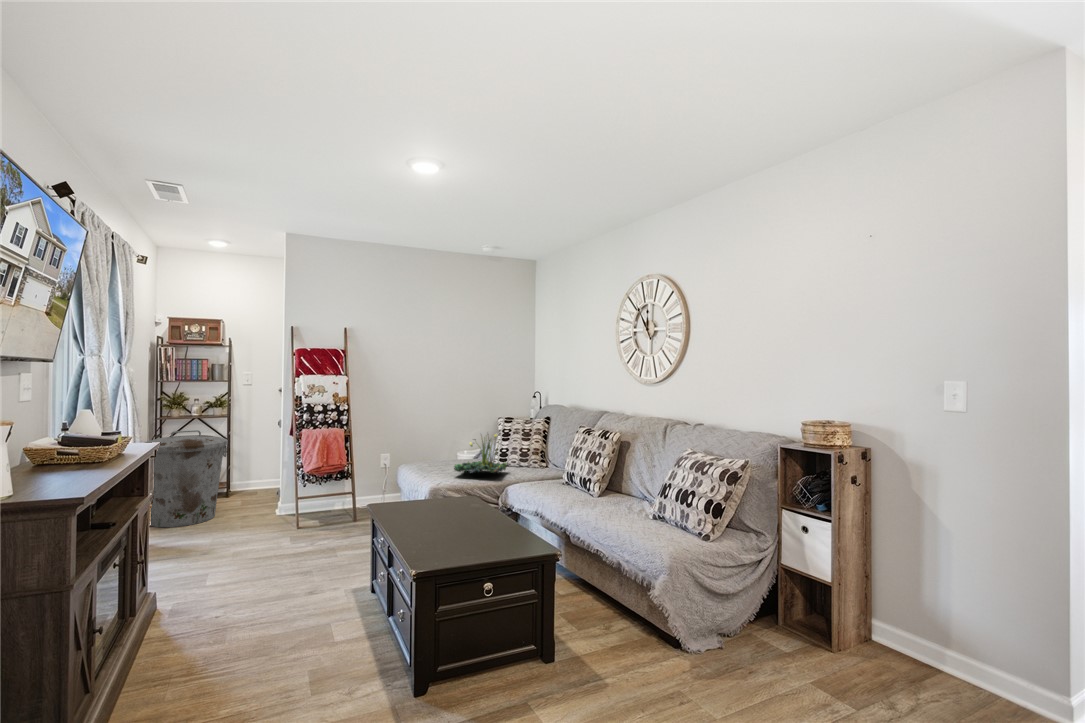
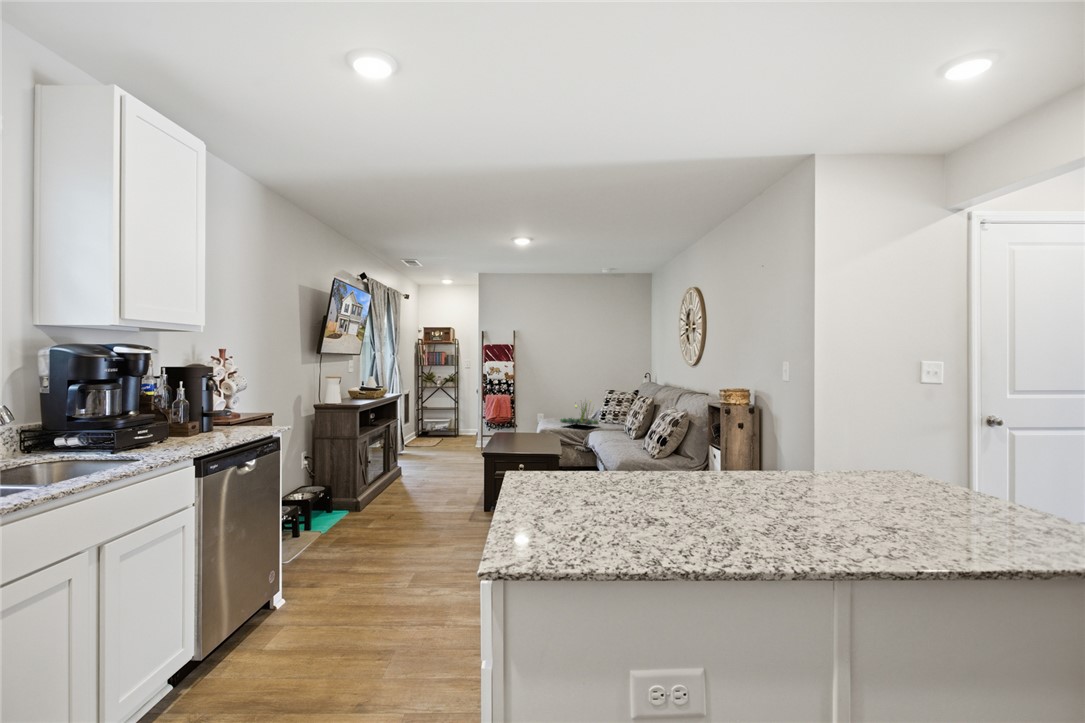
trash can: present [145,430,228,527] -> none [408,394,450,447]

